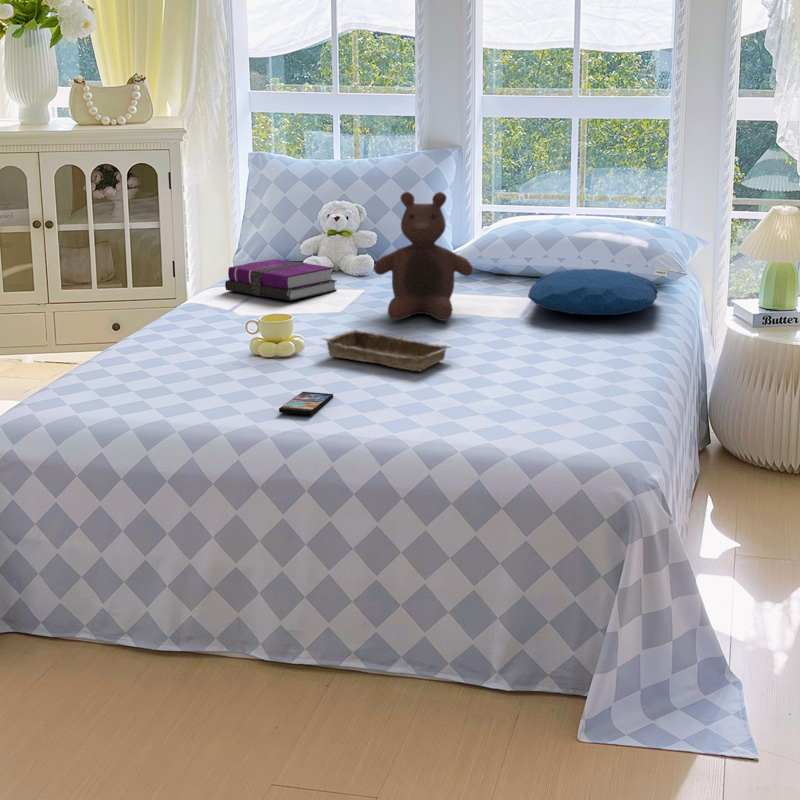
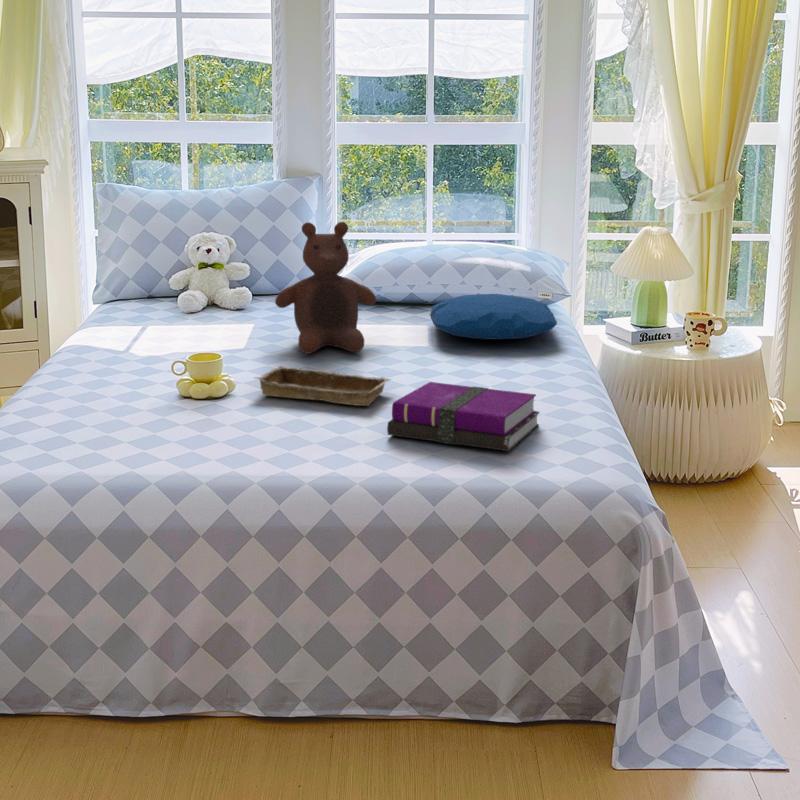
notebook: present [225,259,337,301] -> present [387,382,539,451]
smartphone: present [279,392,333,415] -> none [249,435,294,460]

